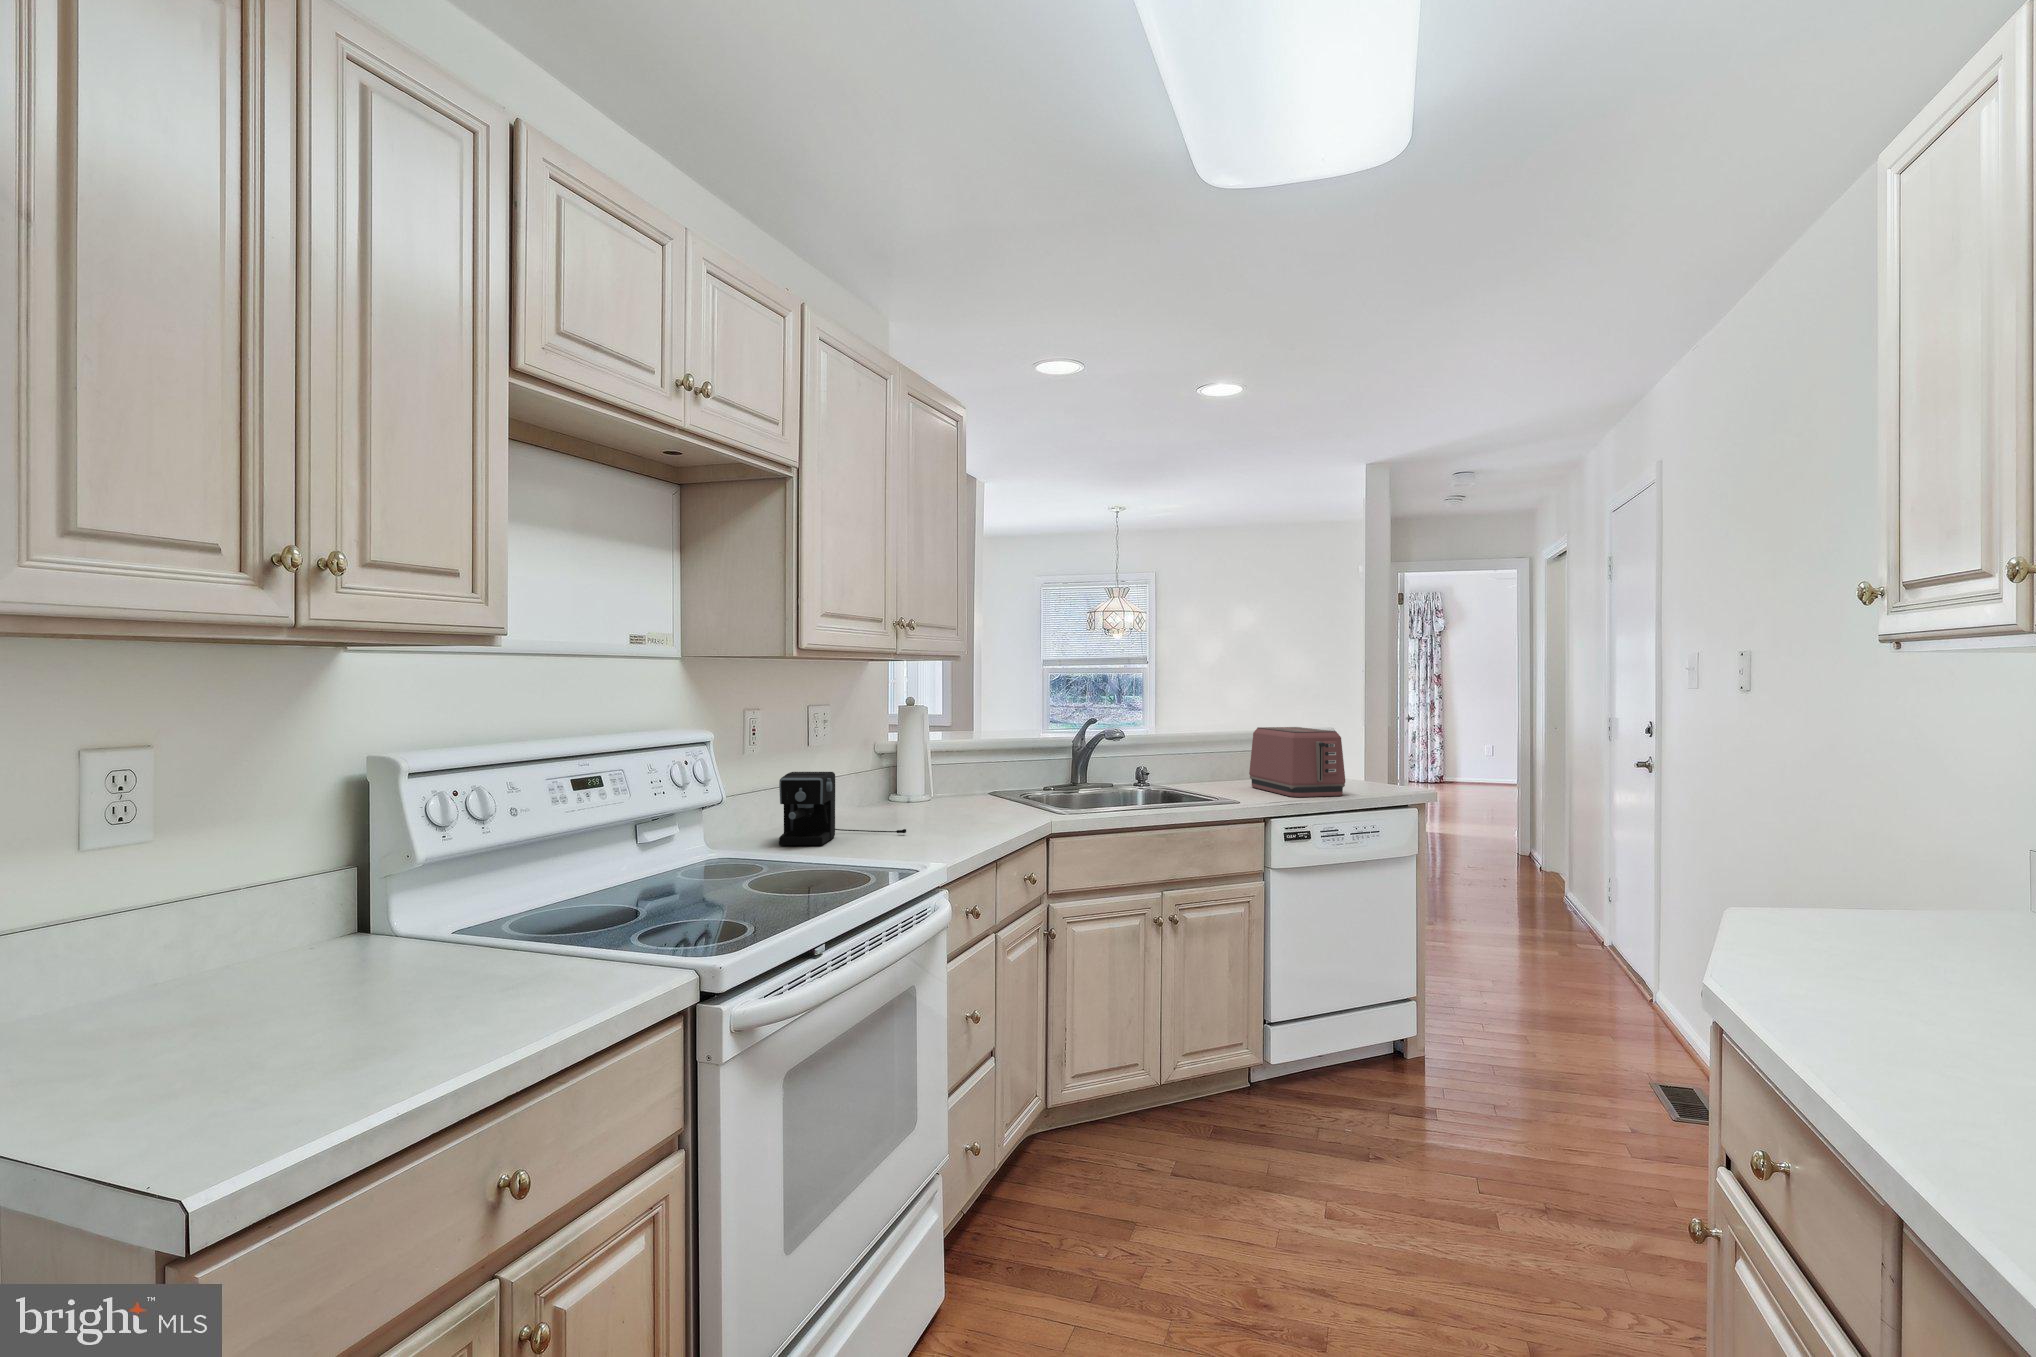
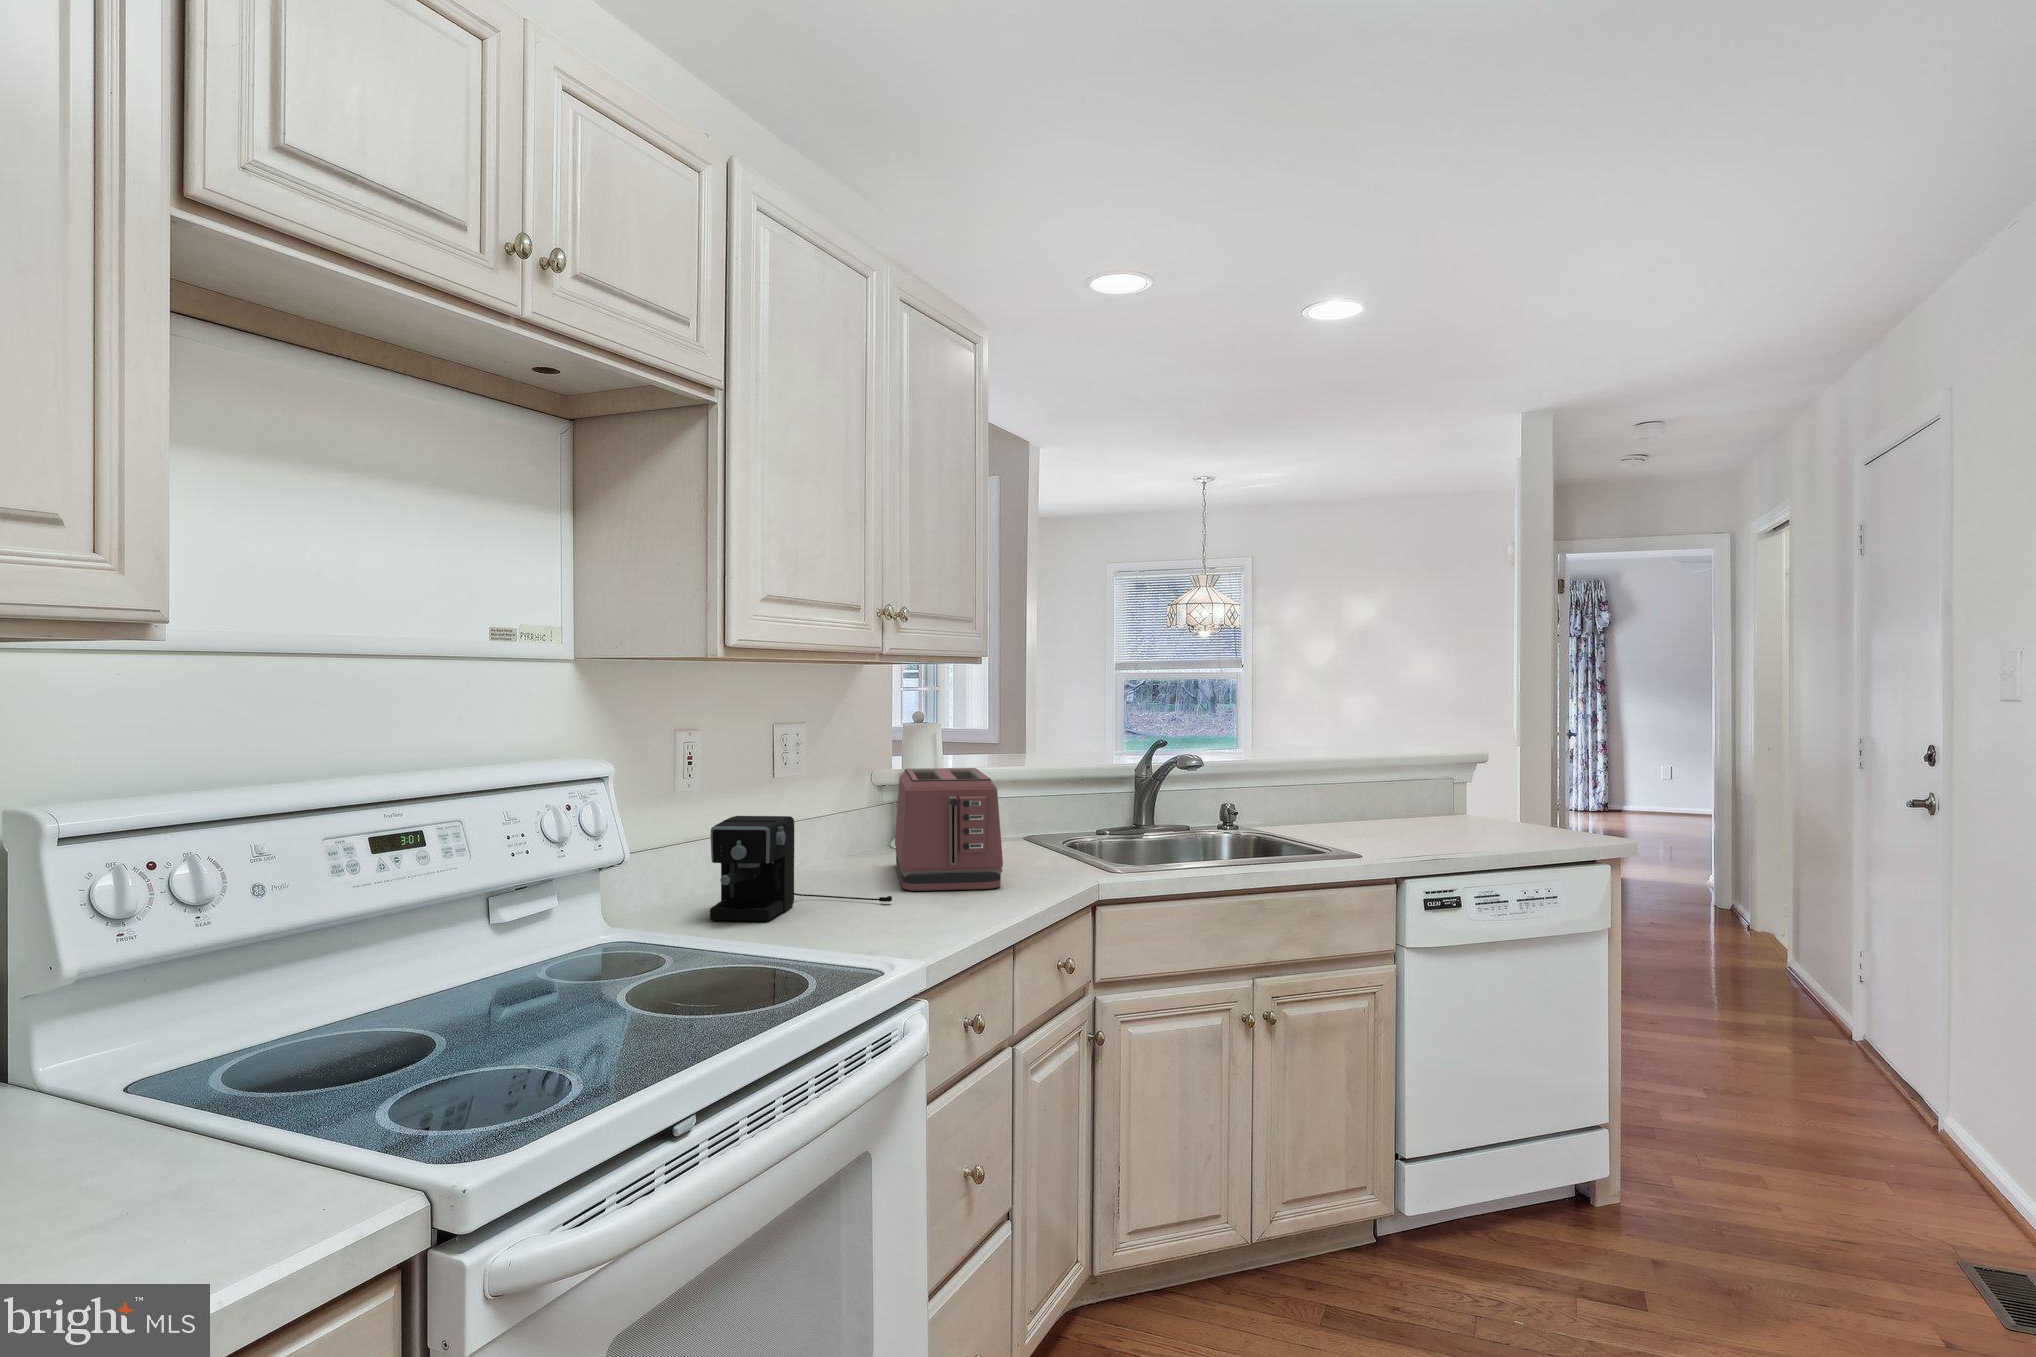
toaster: present [1249,727,1345,797] -> present [895,768,1003,891]

